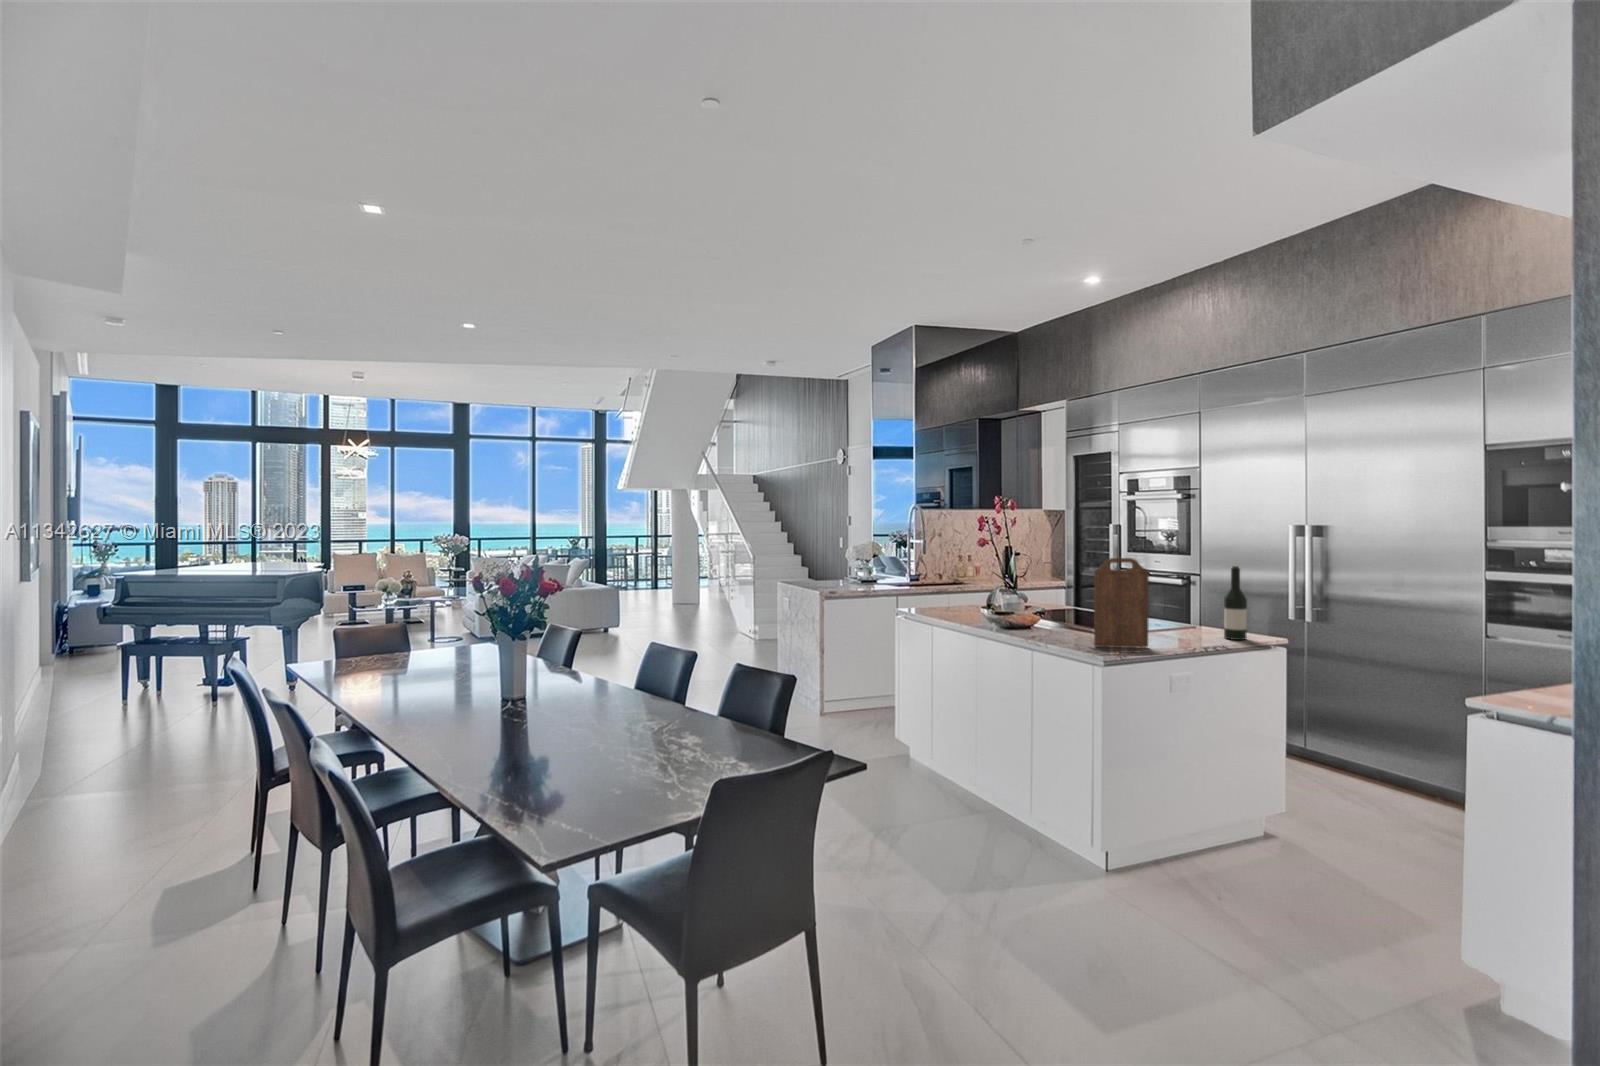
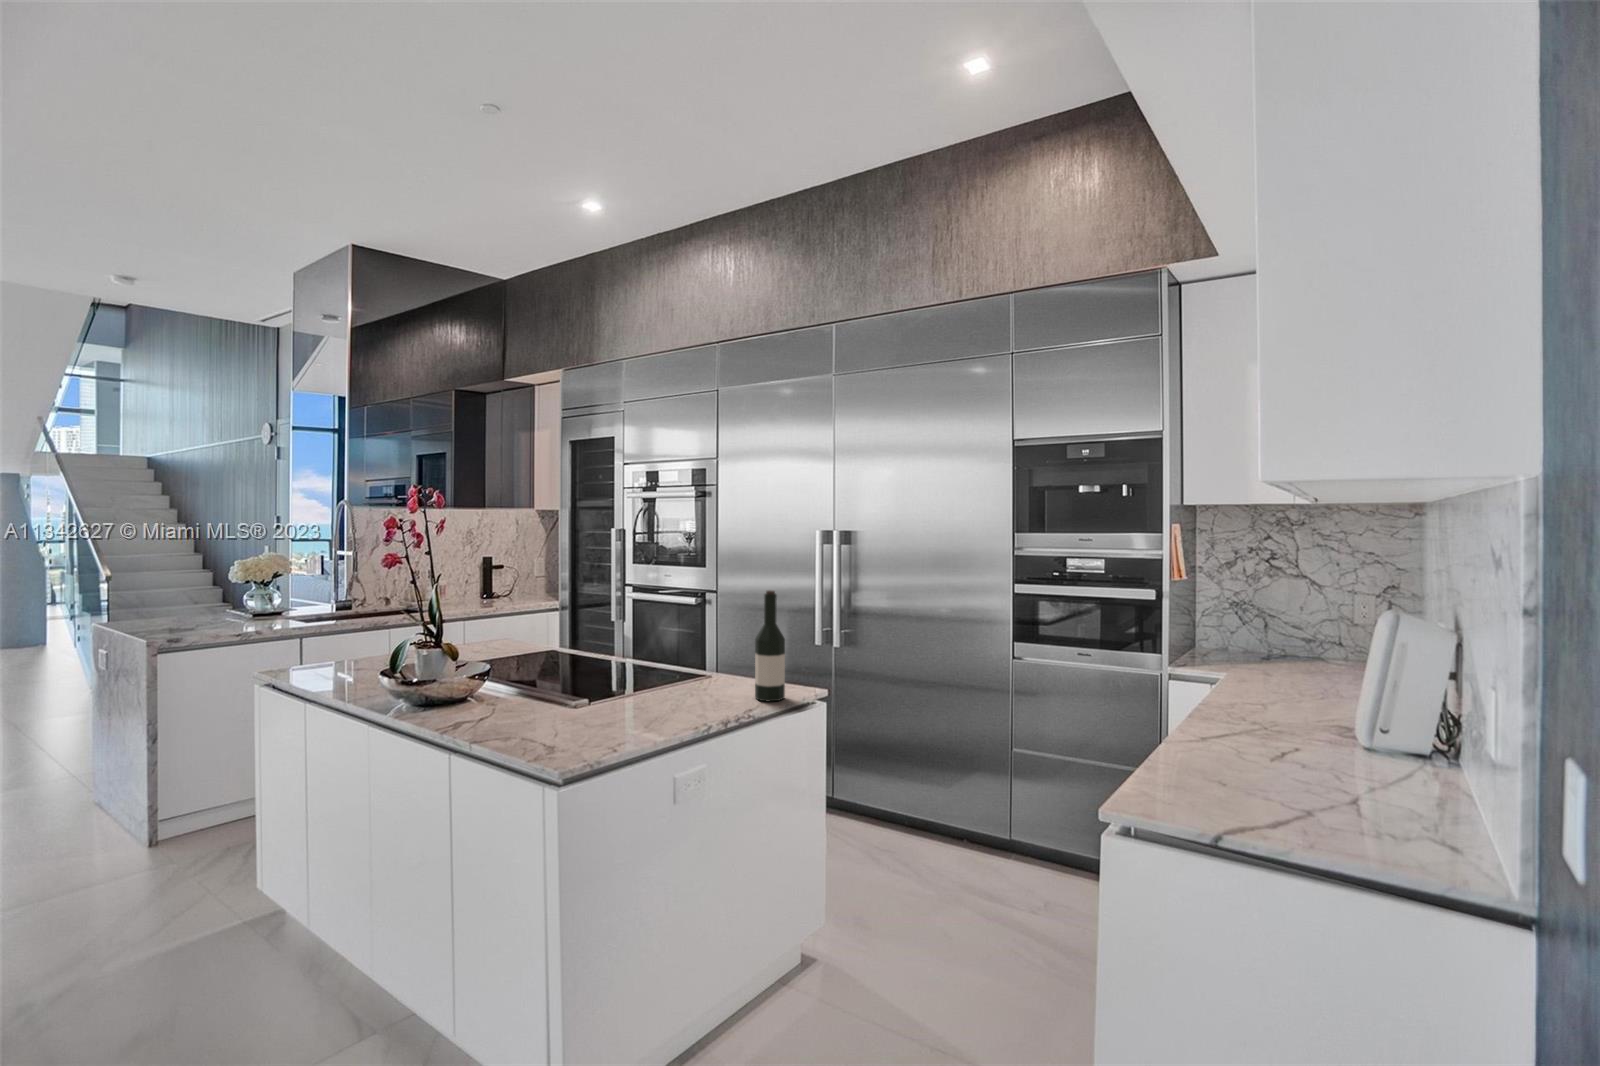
cutting board: present [1094,558,1149,647] -> none [550,586,645,752]

